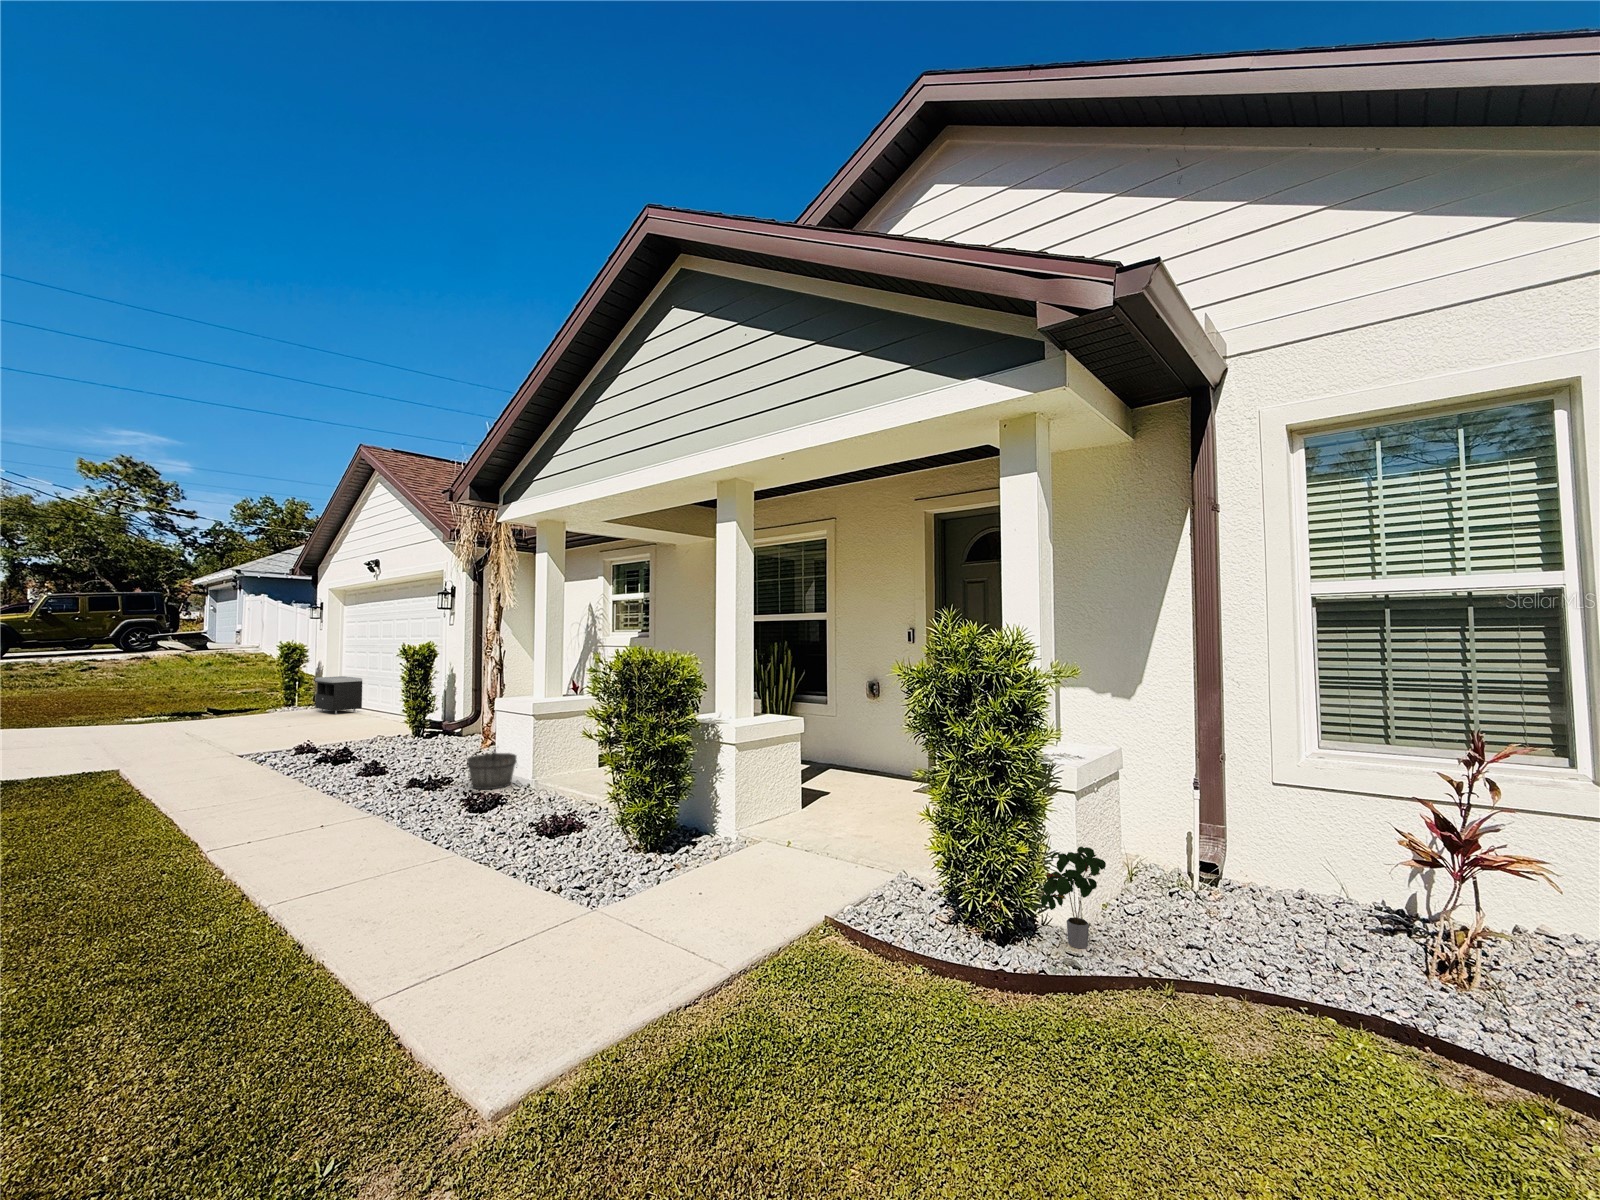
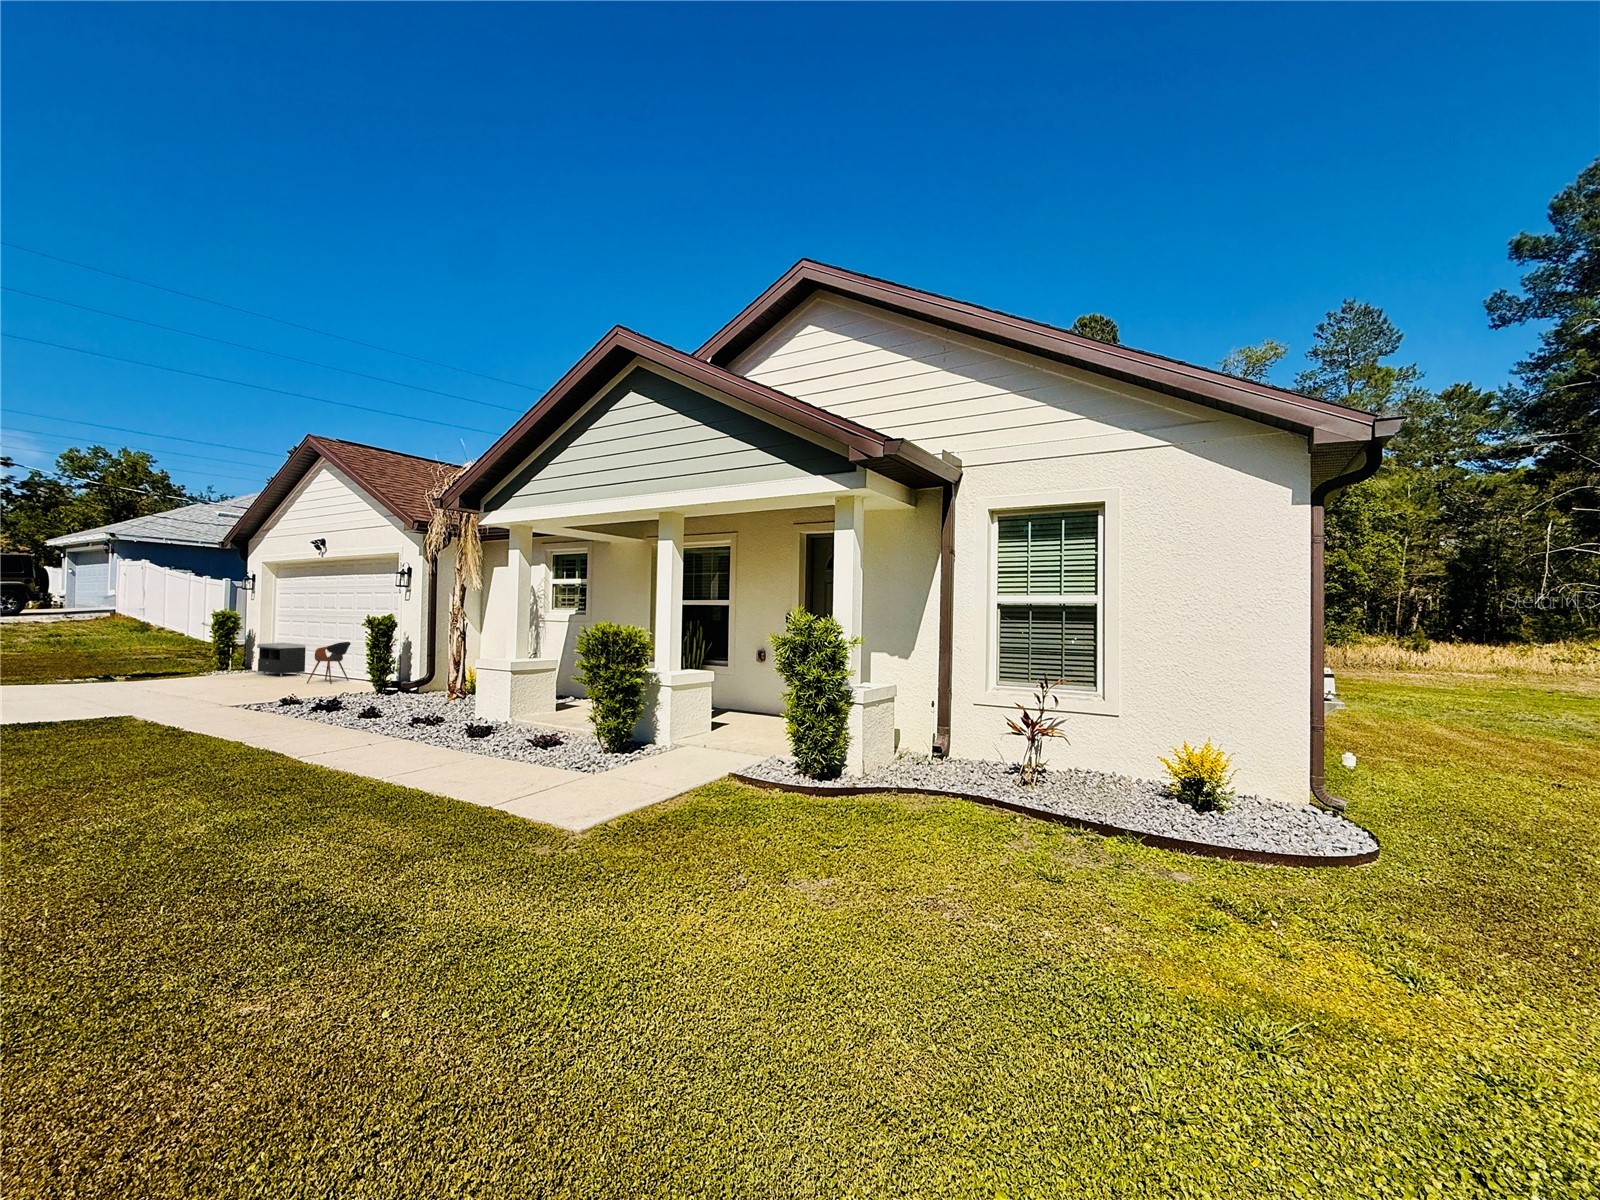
chair: none [352,675,400,724] -> present [307,642,351,684]
wooden bucket: present [467,751,517,789] -> none [457,694,496,725]
potted plant: present [1041,847,1106,948] -> none [842,732,878,782]

